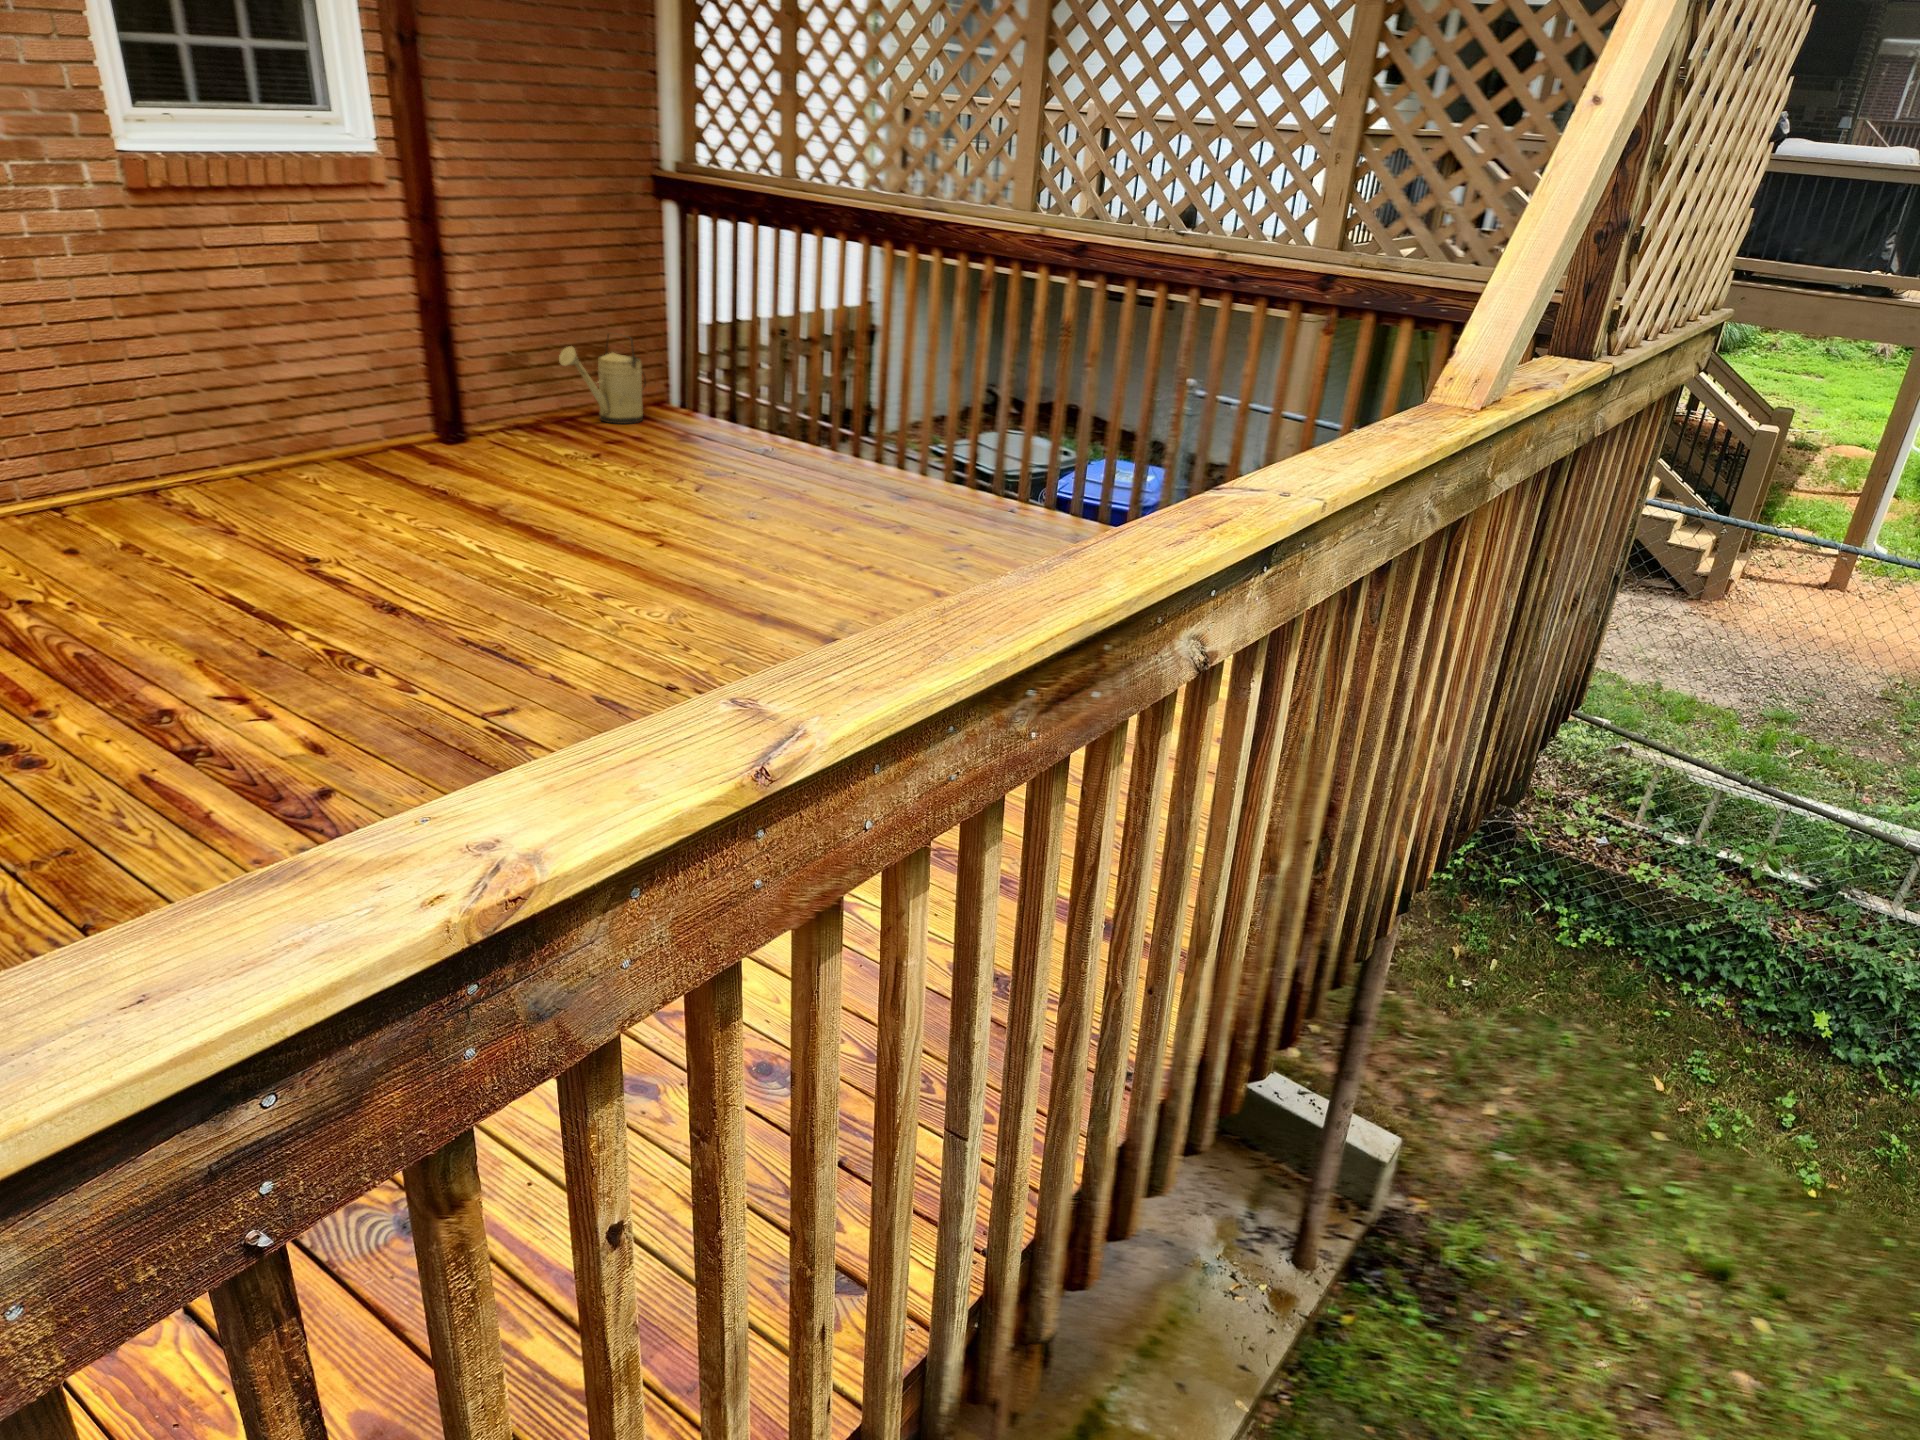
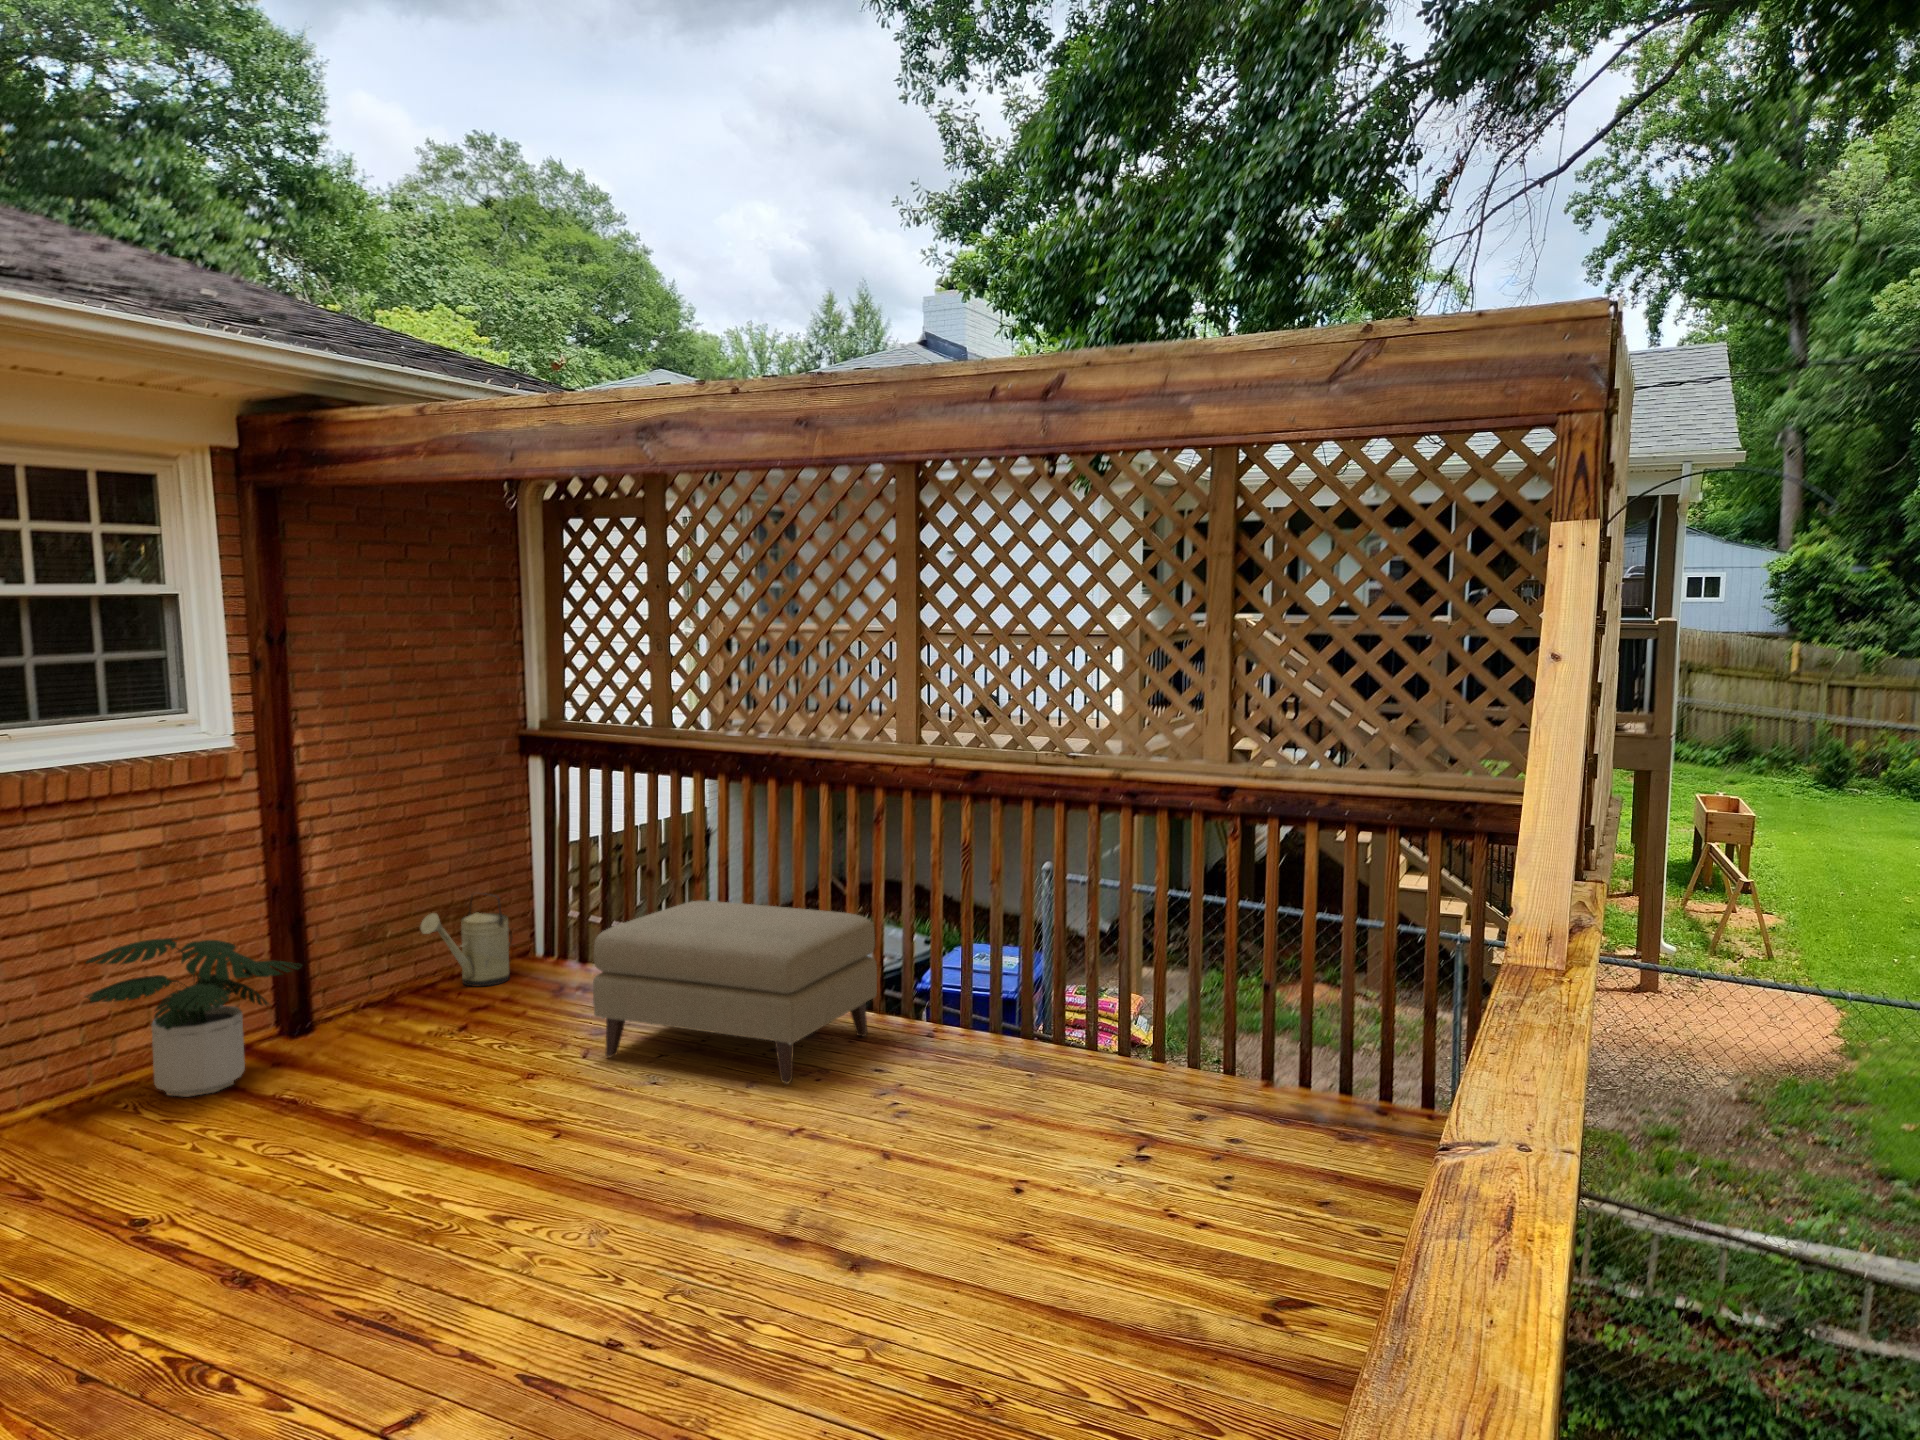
potted plant: none [259,333,448,478] -> present [85,938,302,1097]
ottoman: none [704,356,973,530] -> present [593,900,877,1084]

